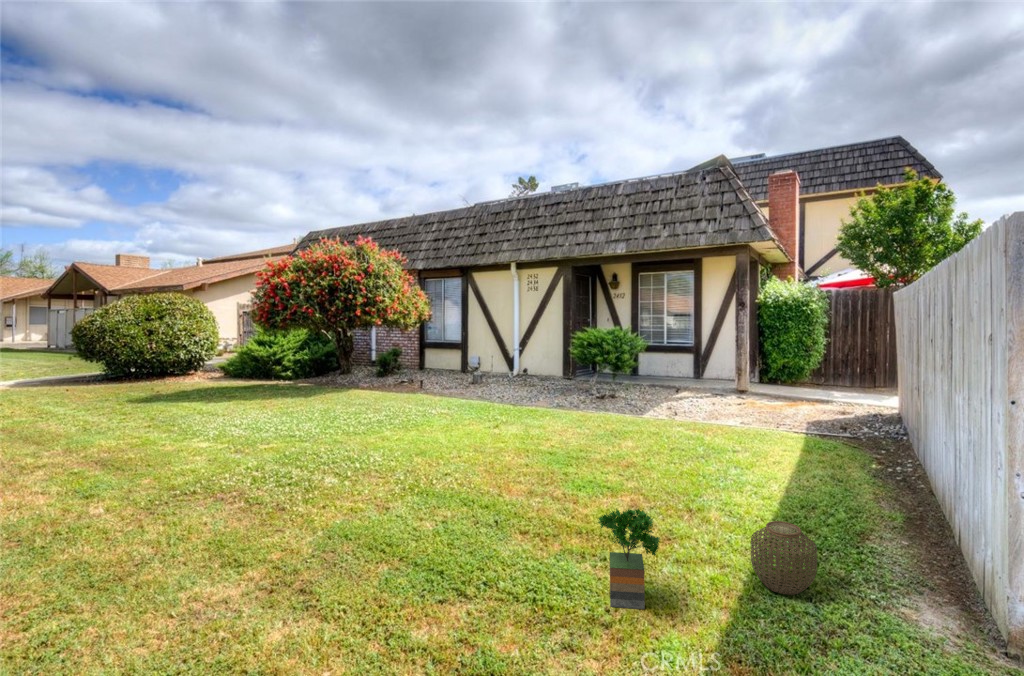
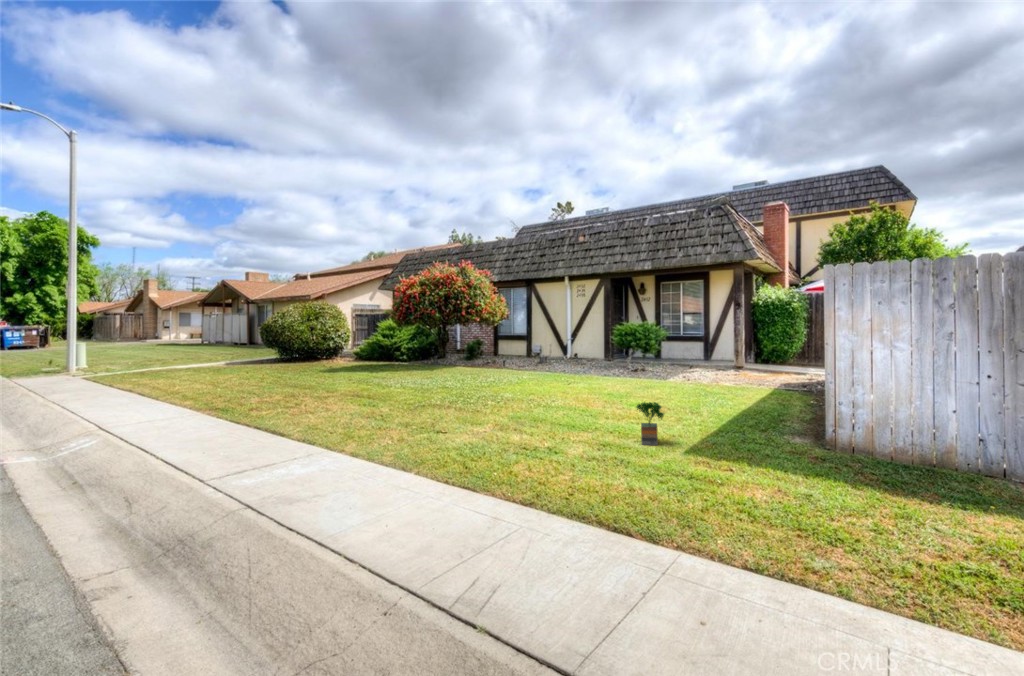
woven basket: present [751,521,817,595] -> none [710,410,741,442]

